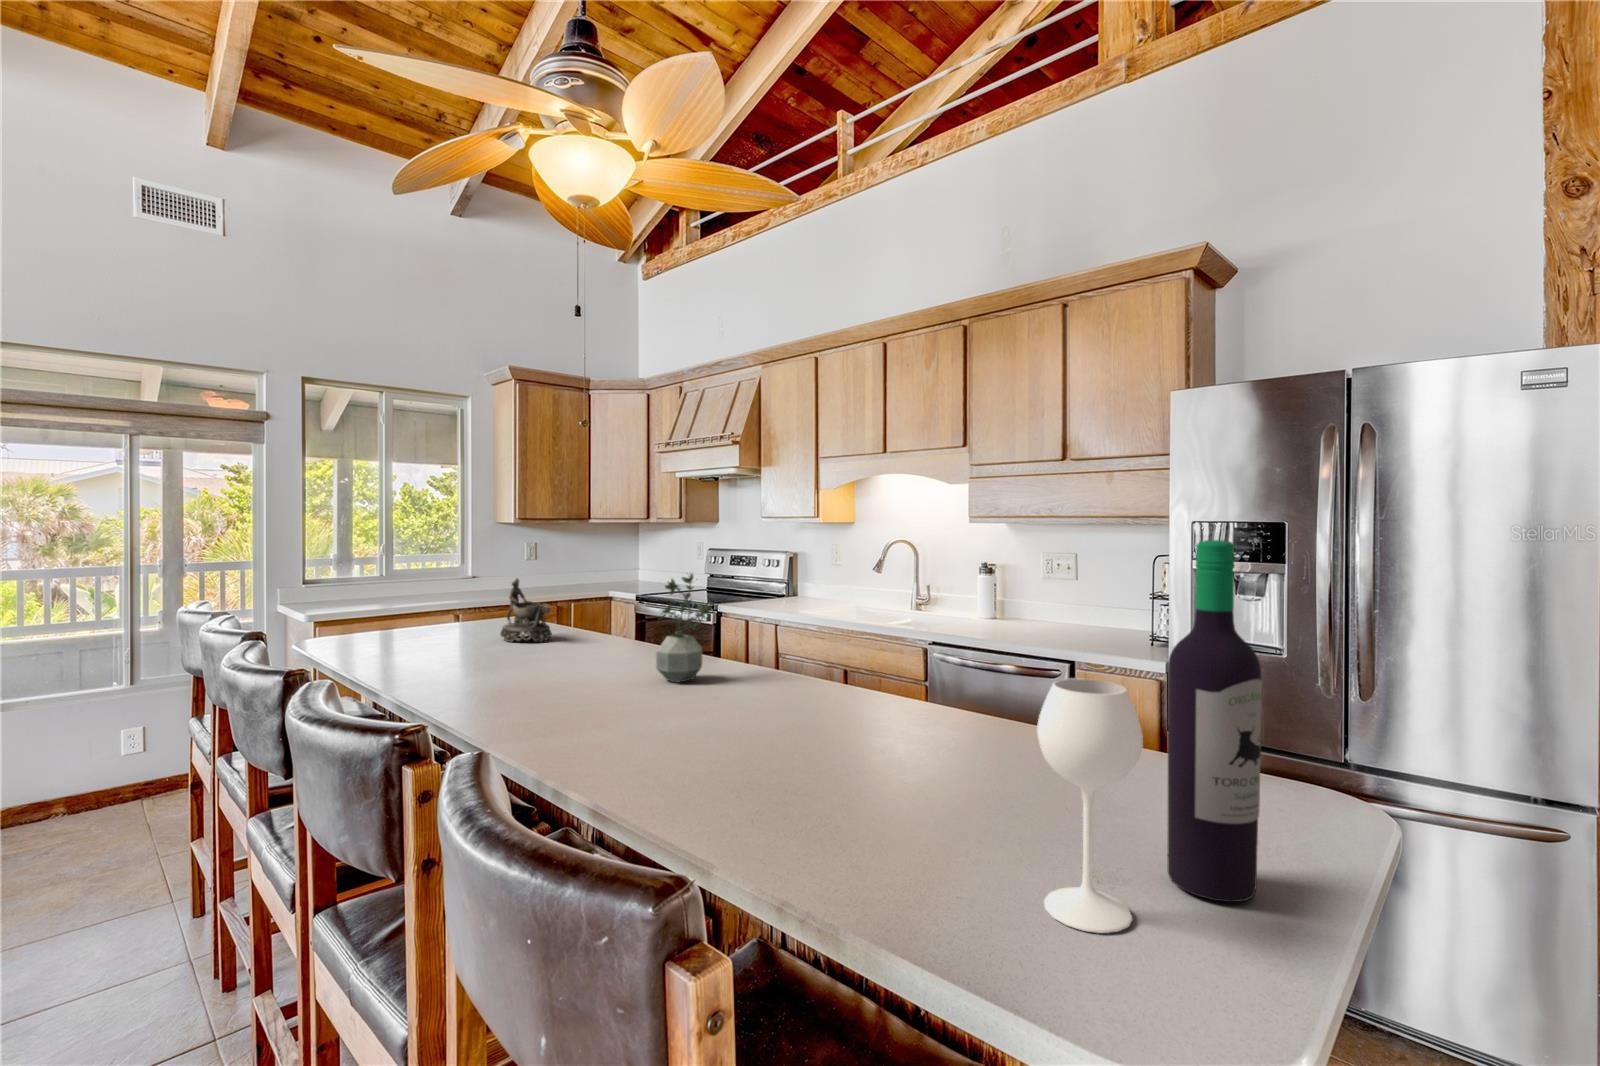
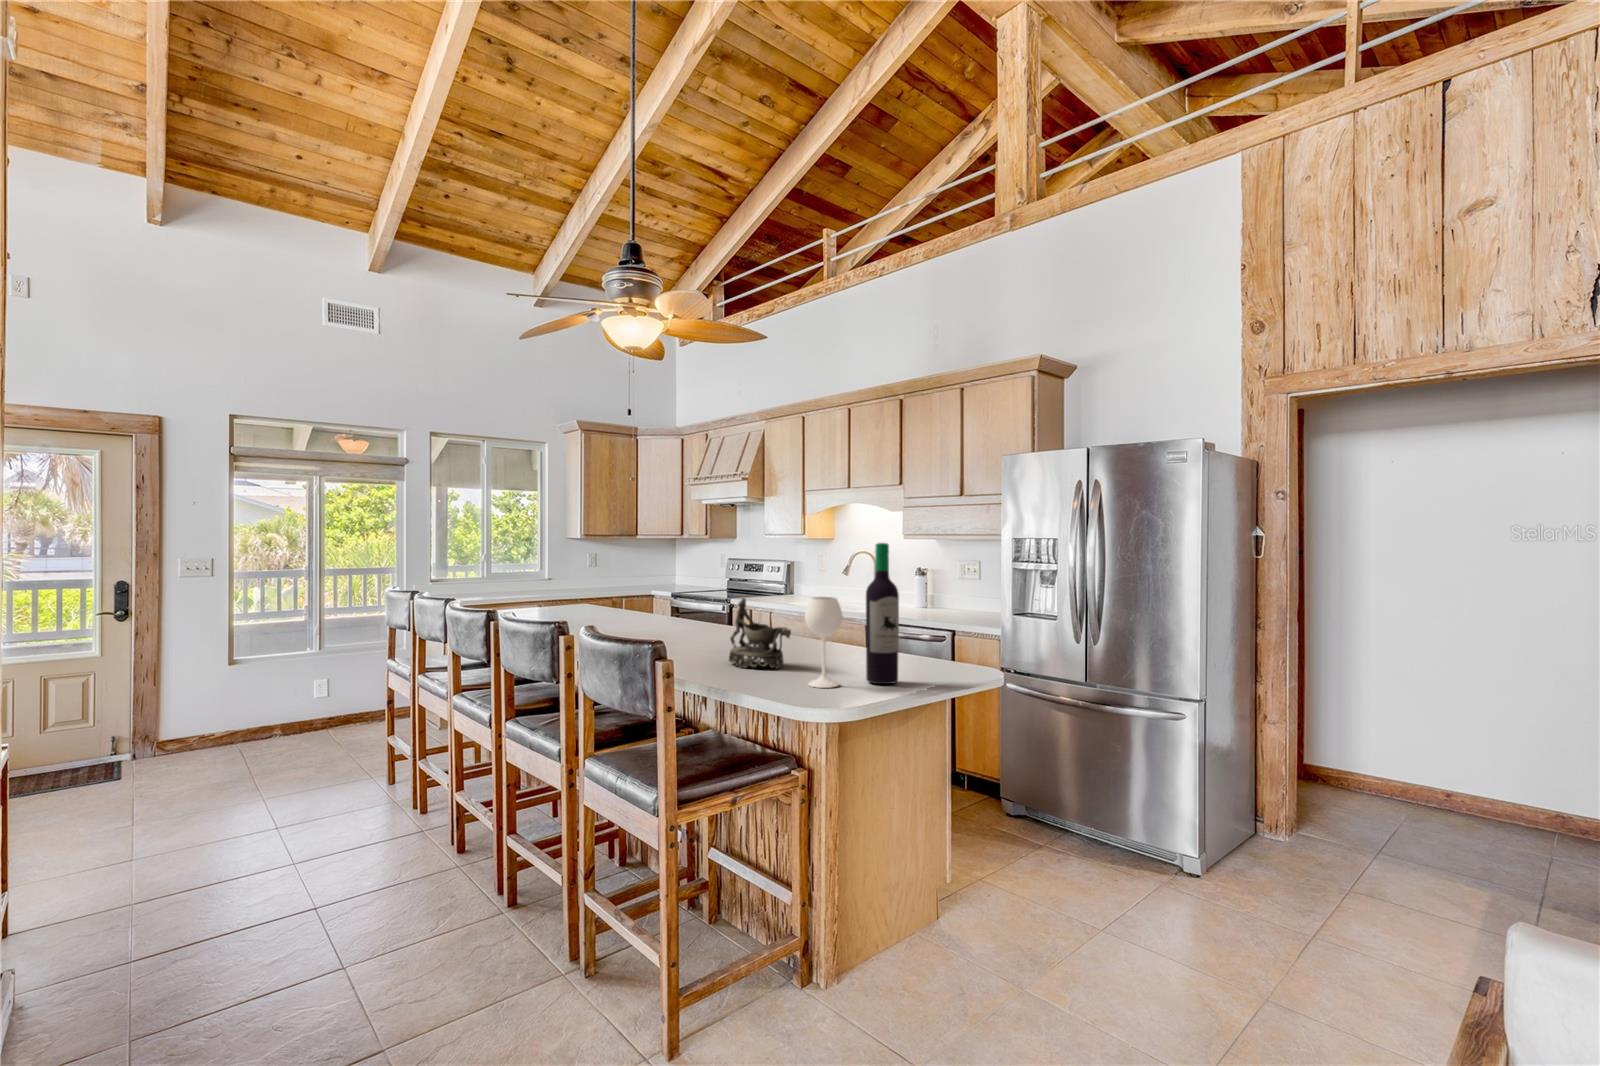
potted plant: present [656,574,711,683] -> none [675,567,710,633]
decorative bowl: present [501,578,552,642] -> present [729,598,791,668]

